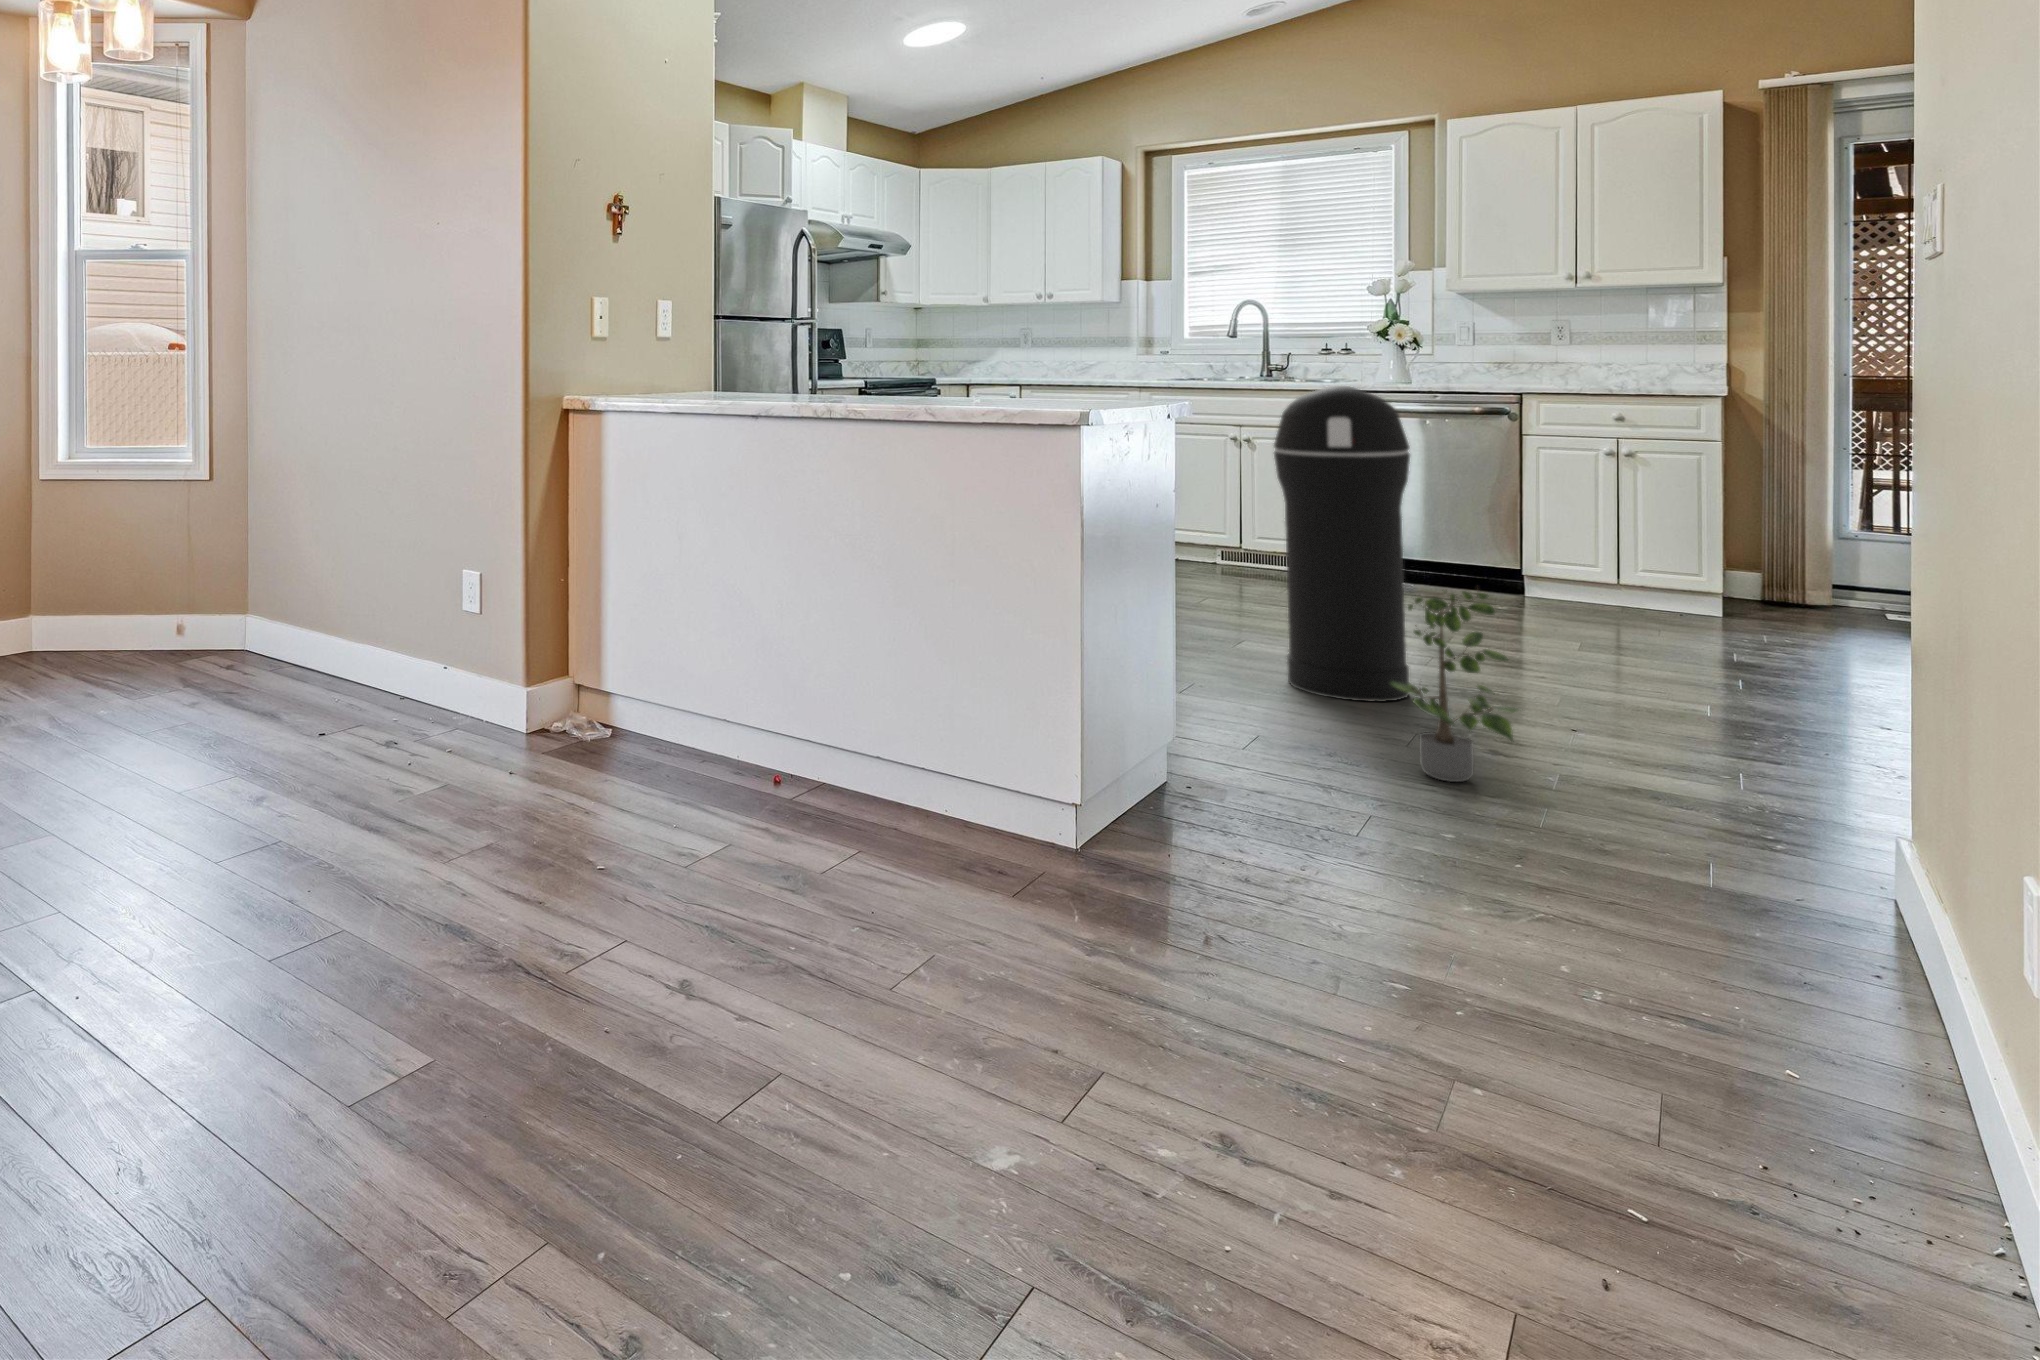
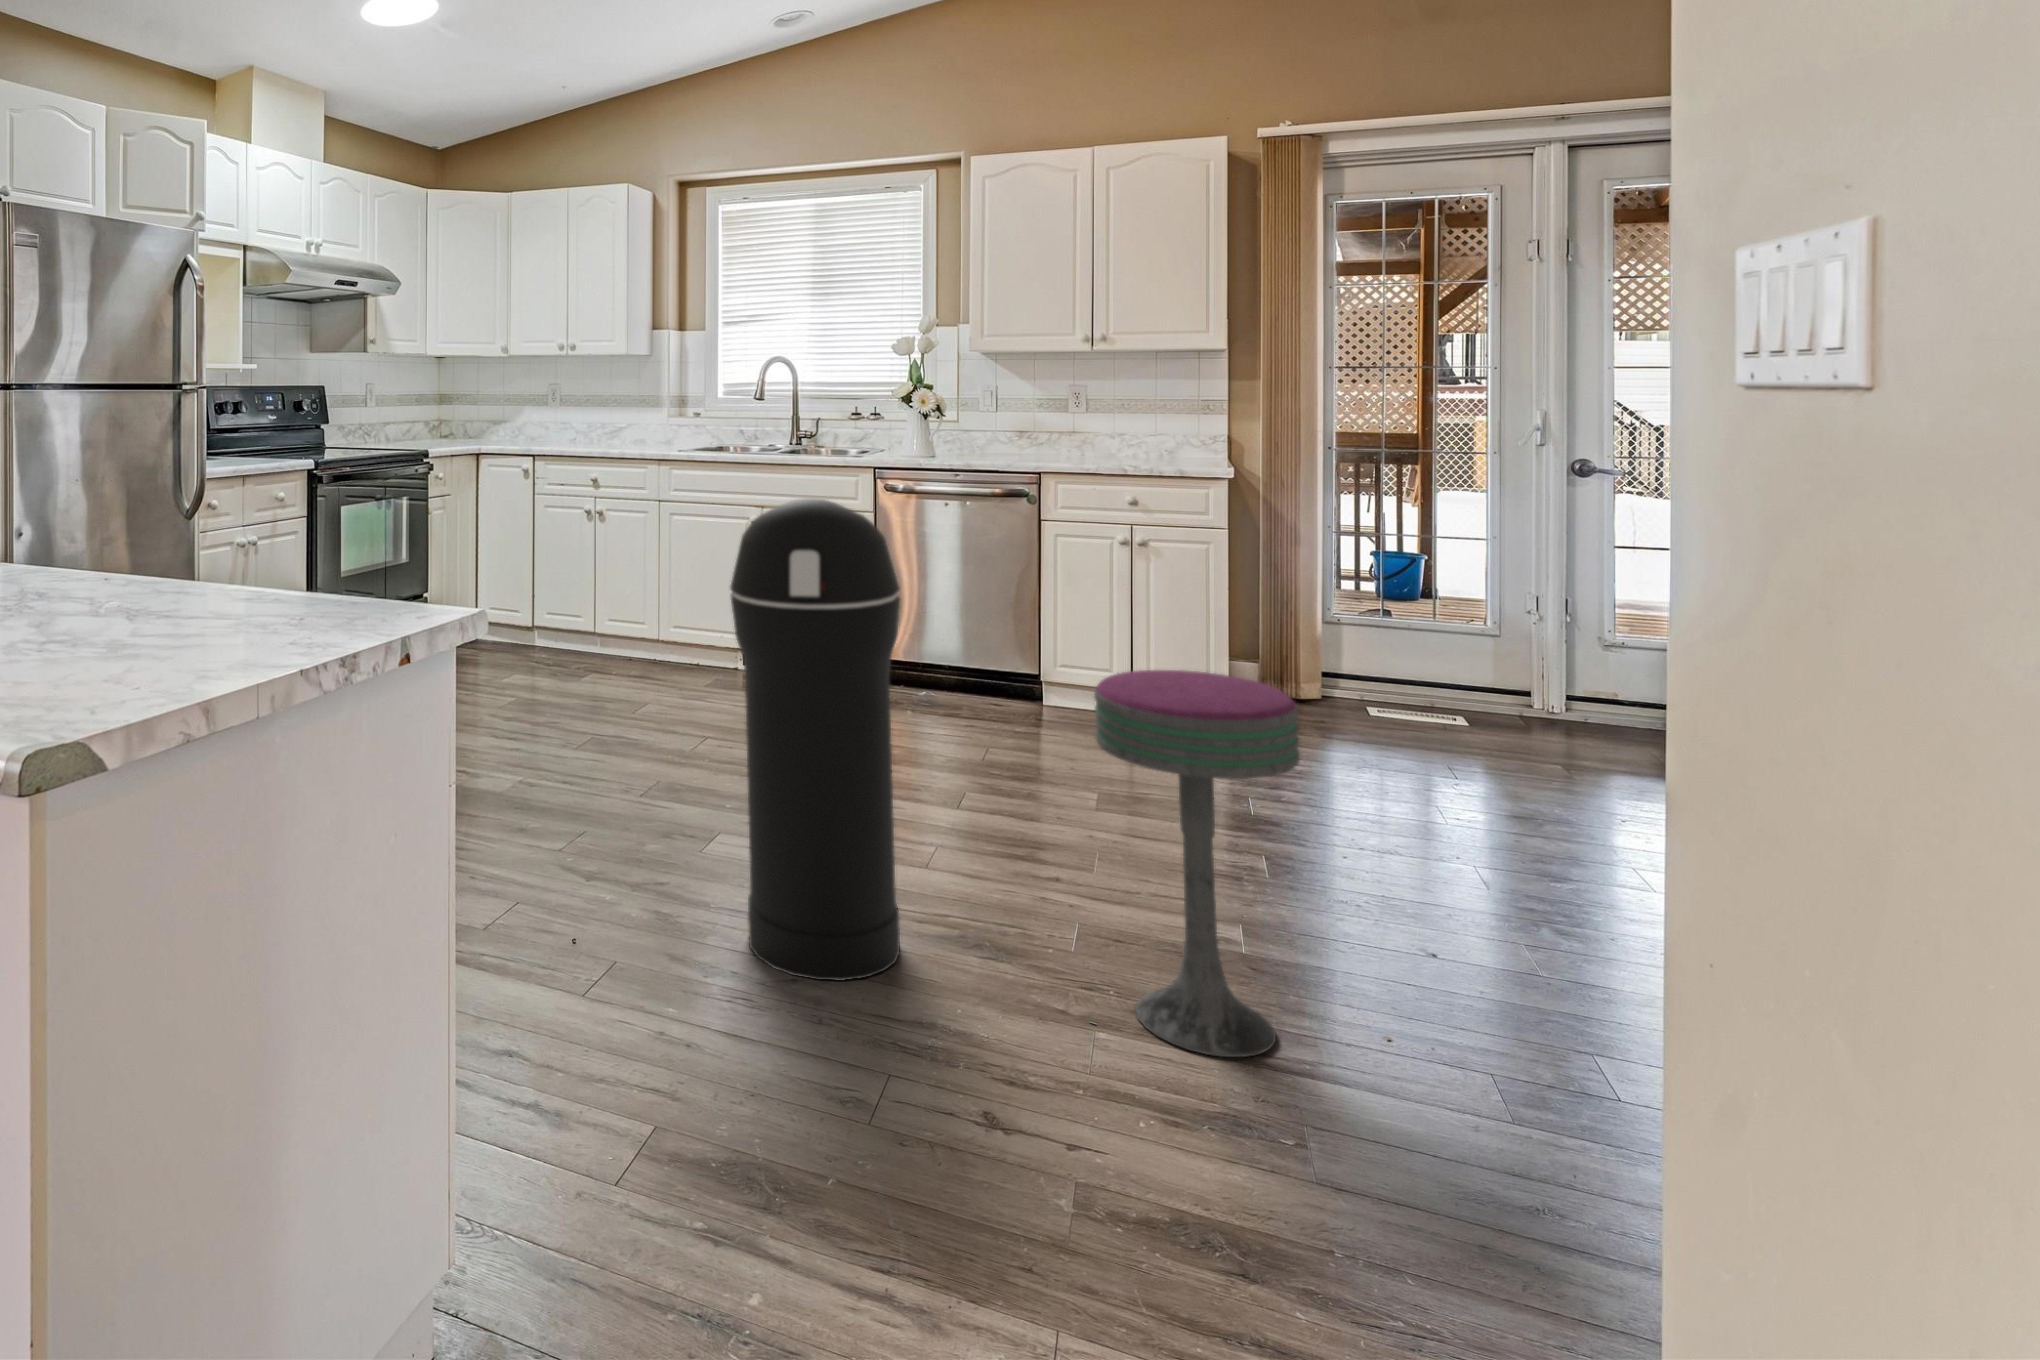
bar stool: none [1571,504,1742,751] -> present [1094,670,1300,1057]
potted plant: present [1390,592,1518,782] -> none [840,876,1038,1237]

